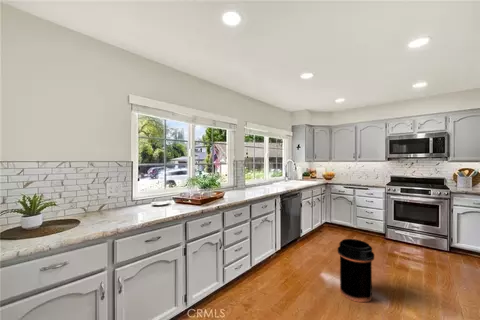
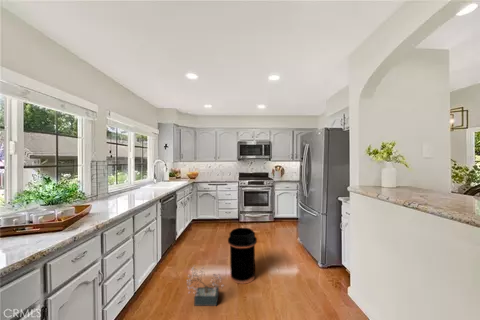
decorative plant: none [287,260,324,304] -> present [187,268,221,306]

